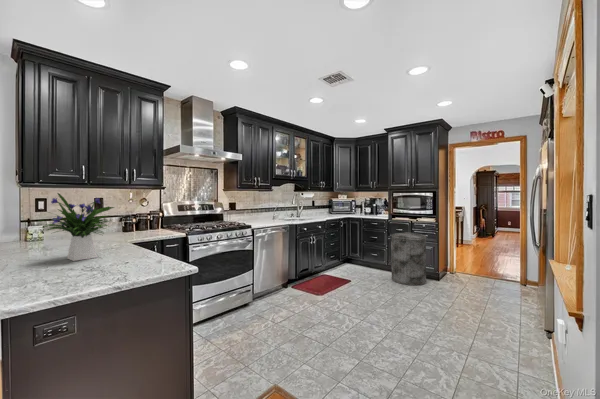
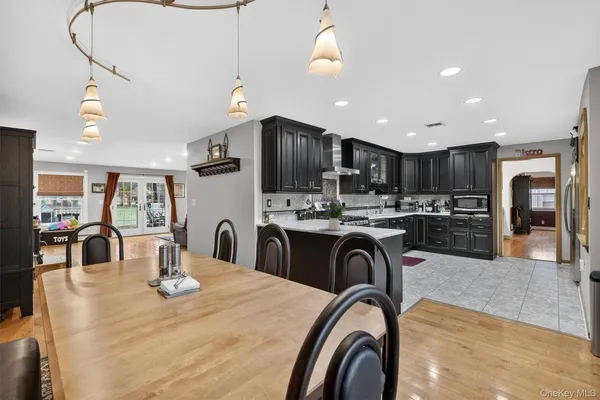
trash can: present [391,232,427,285] -> none [456,225,484,263]

